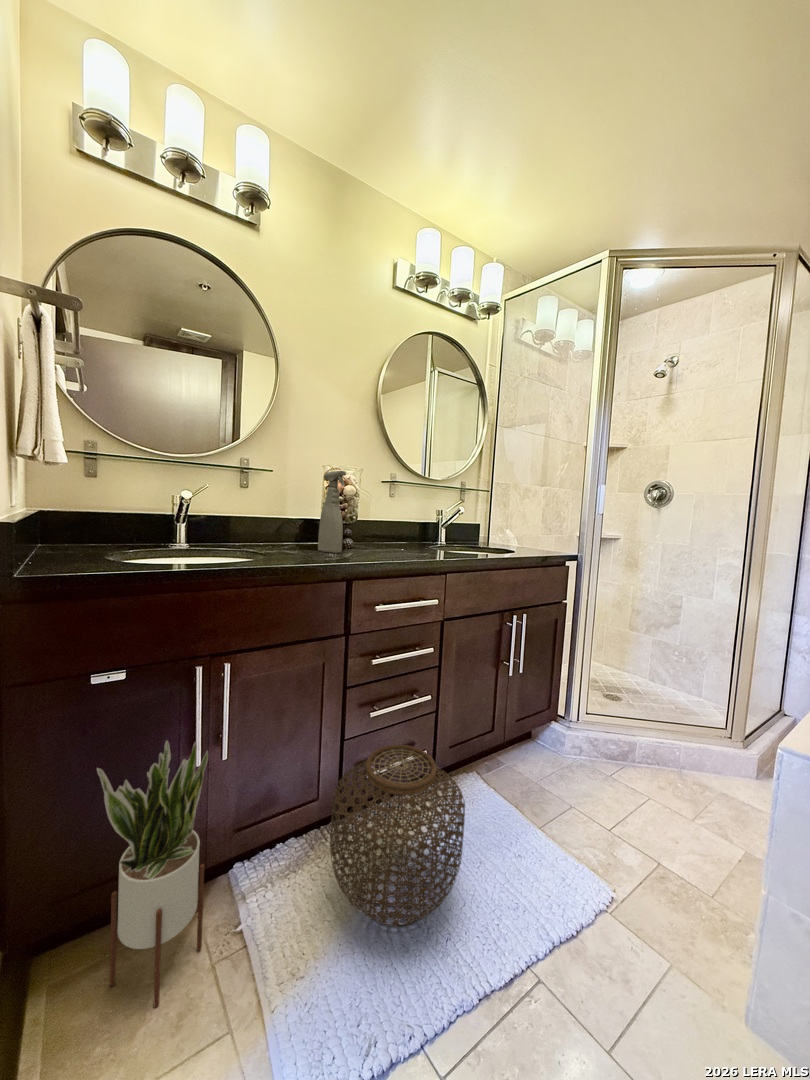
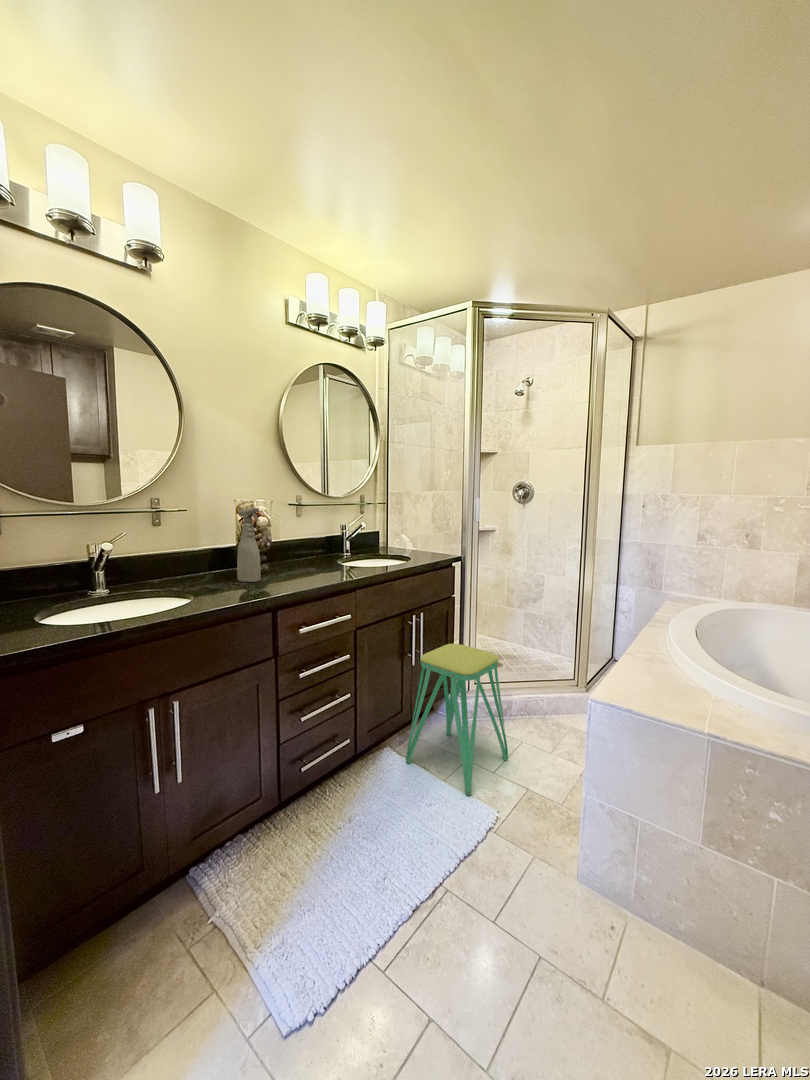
stool: none [492,656,628,853] -> present [406,644,508,795]
potted plant: present [97,740,208,1008] -> none [79,772,179,993]
woven basket: present [330,745,465,926] -> none [280,739,388,881]

